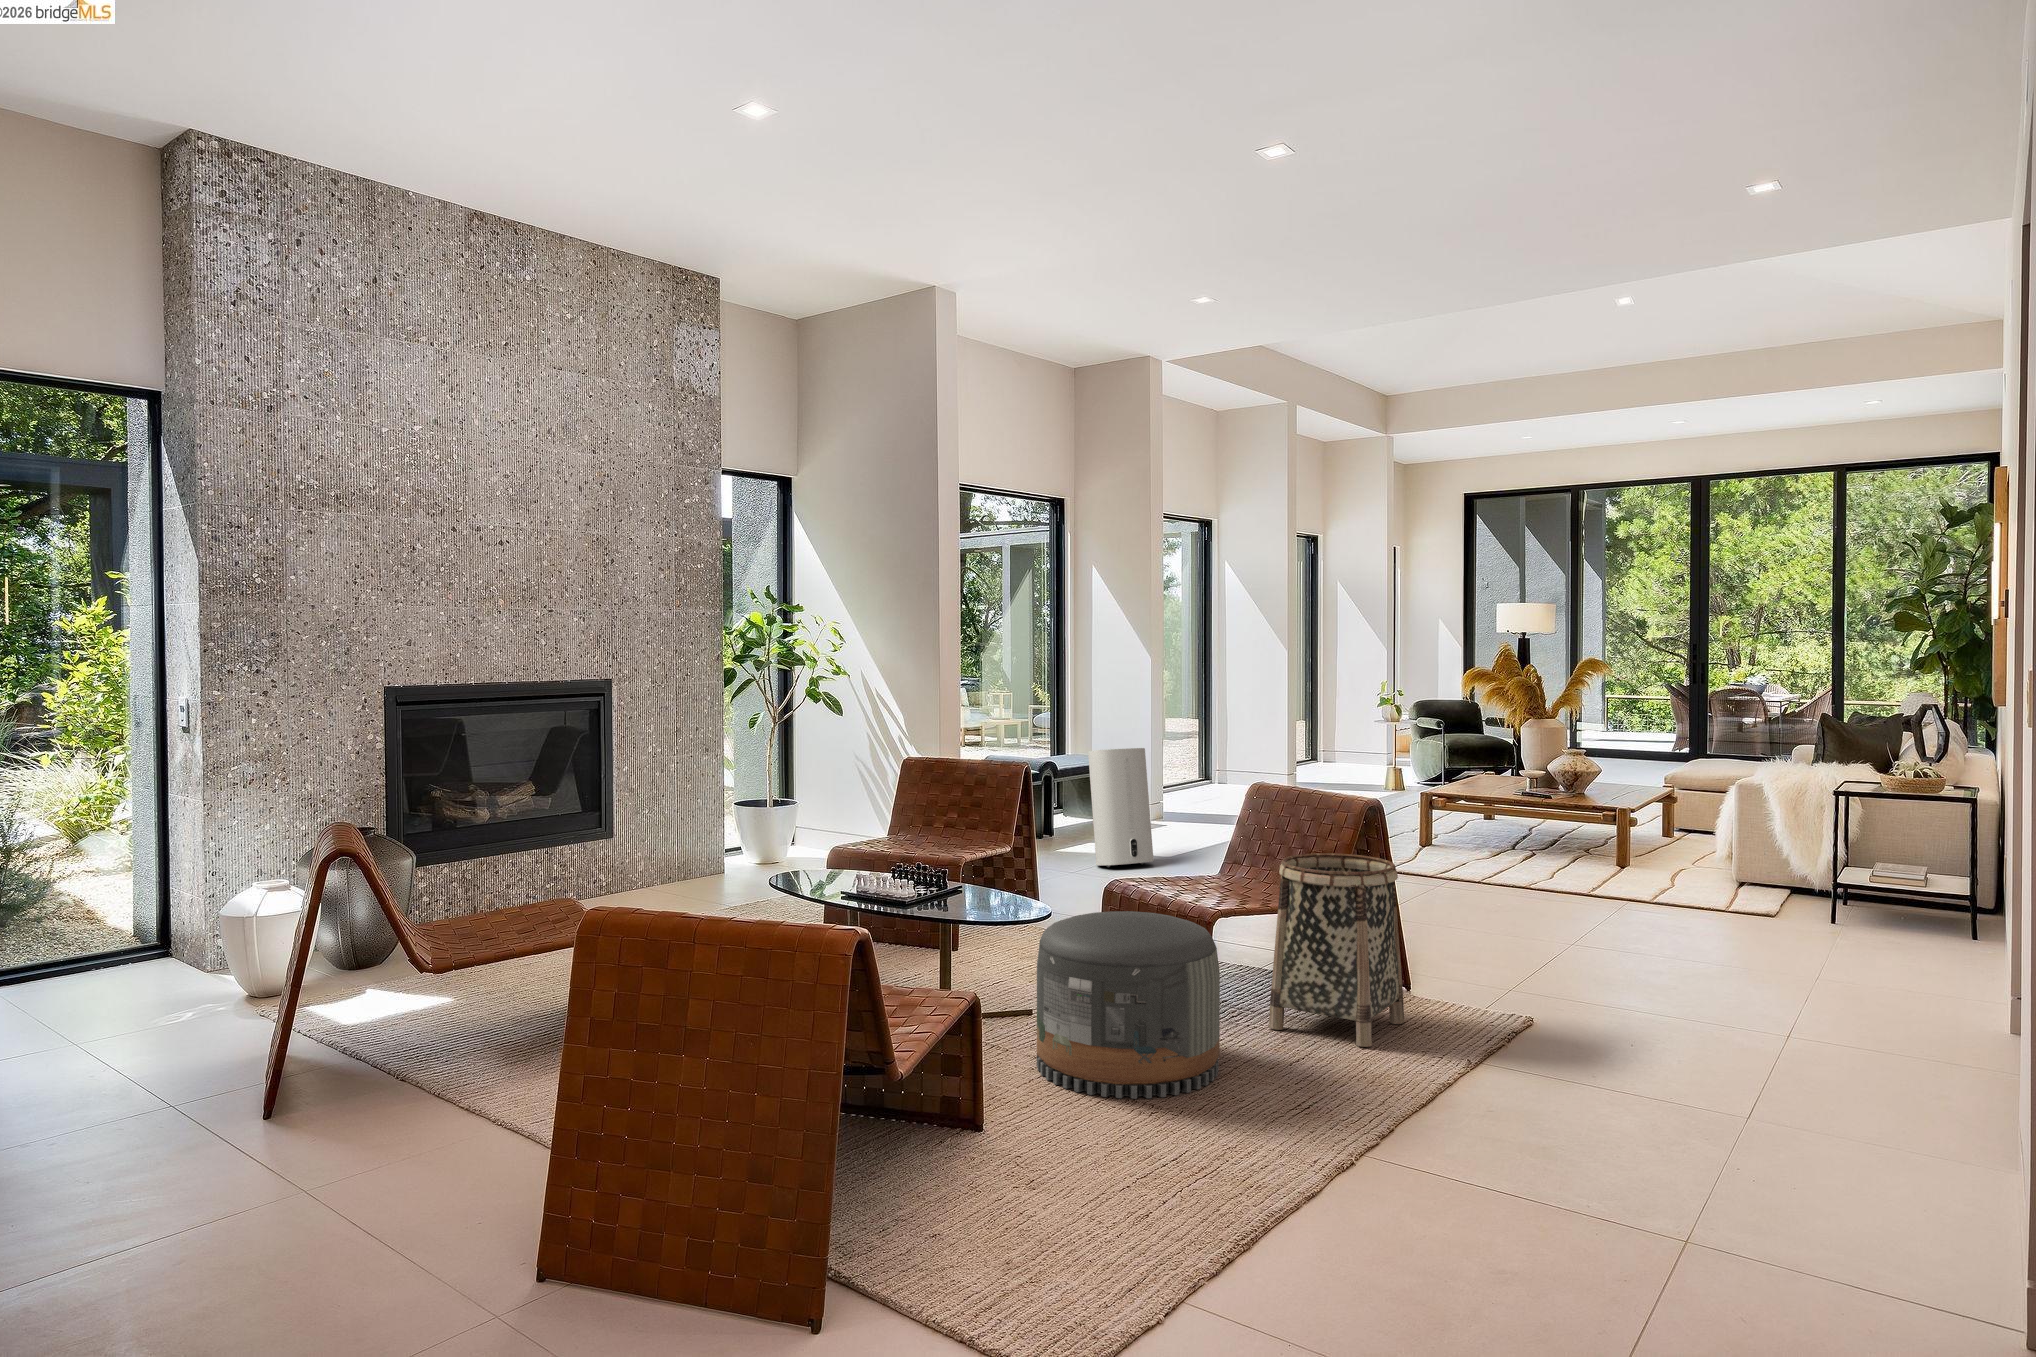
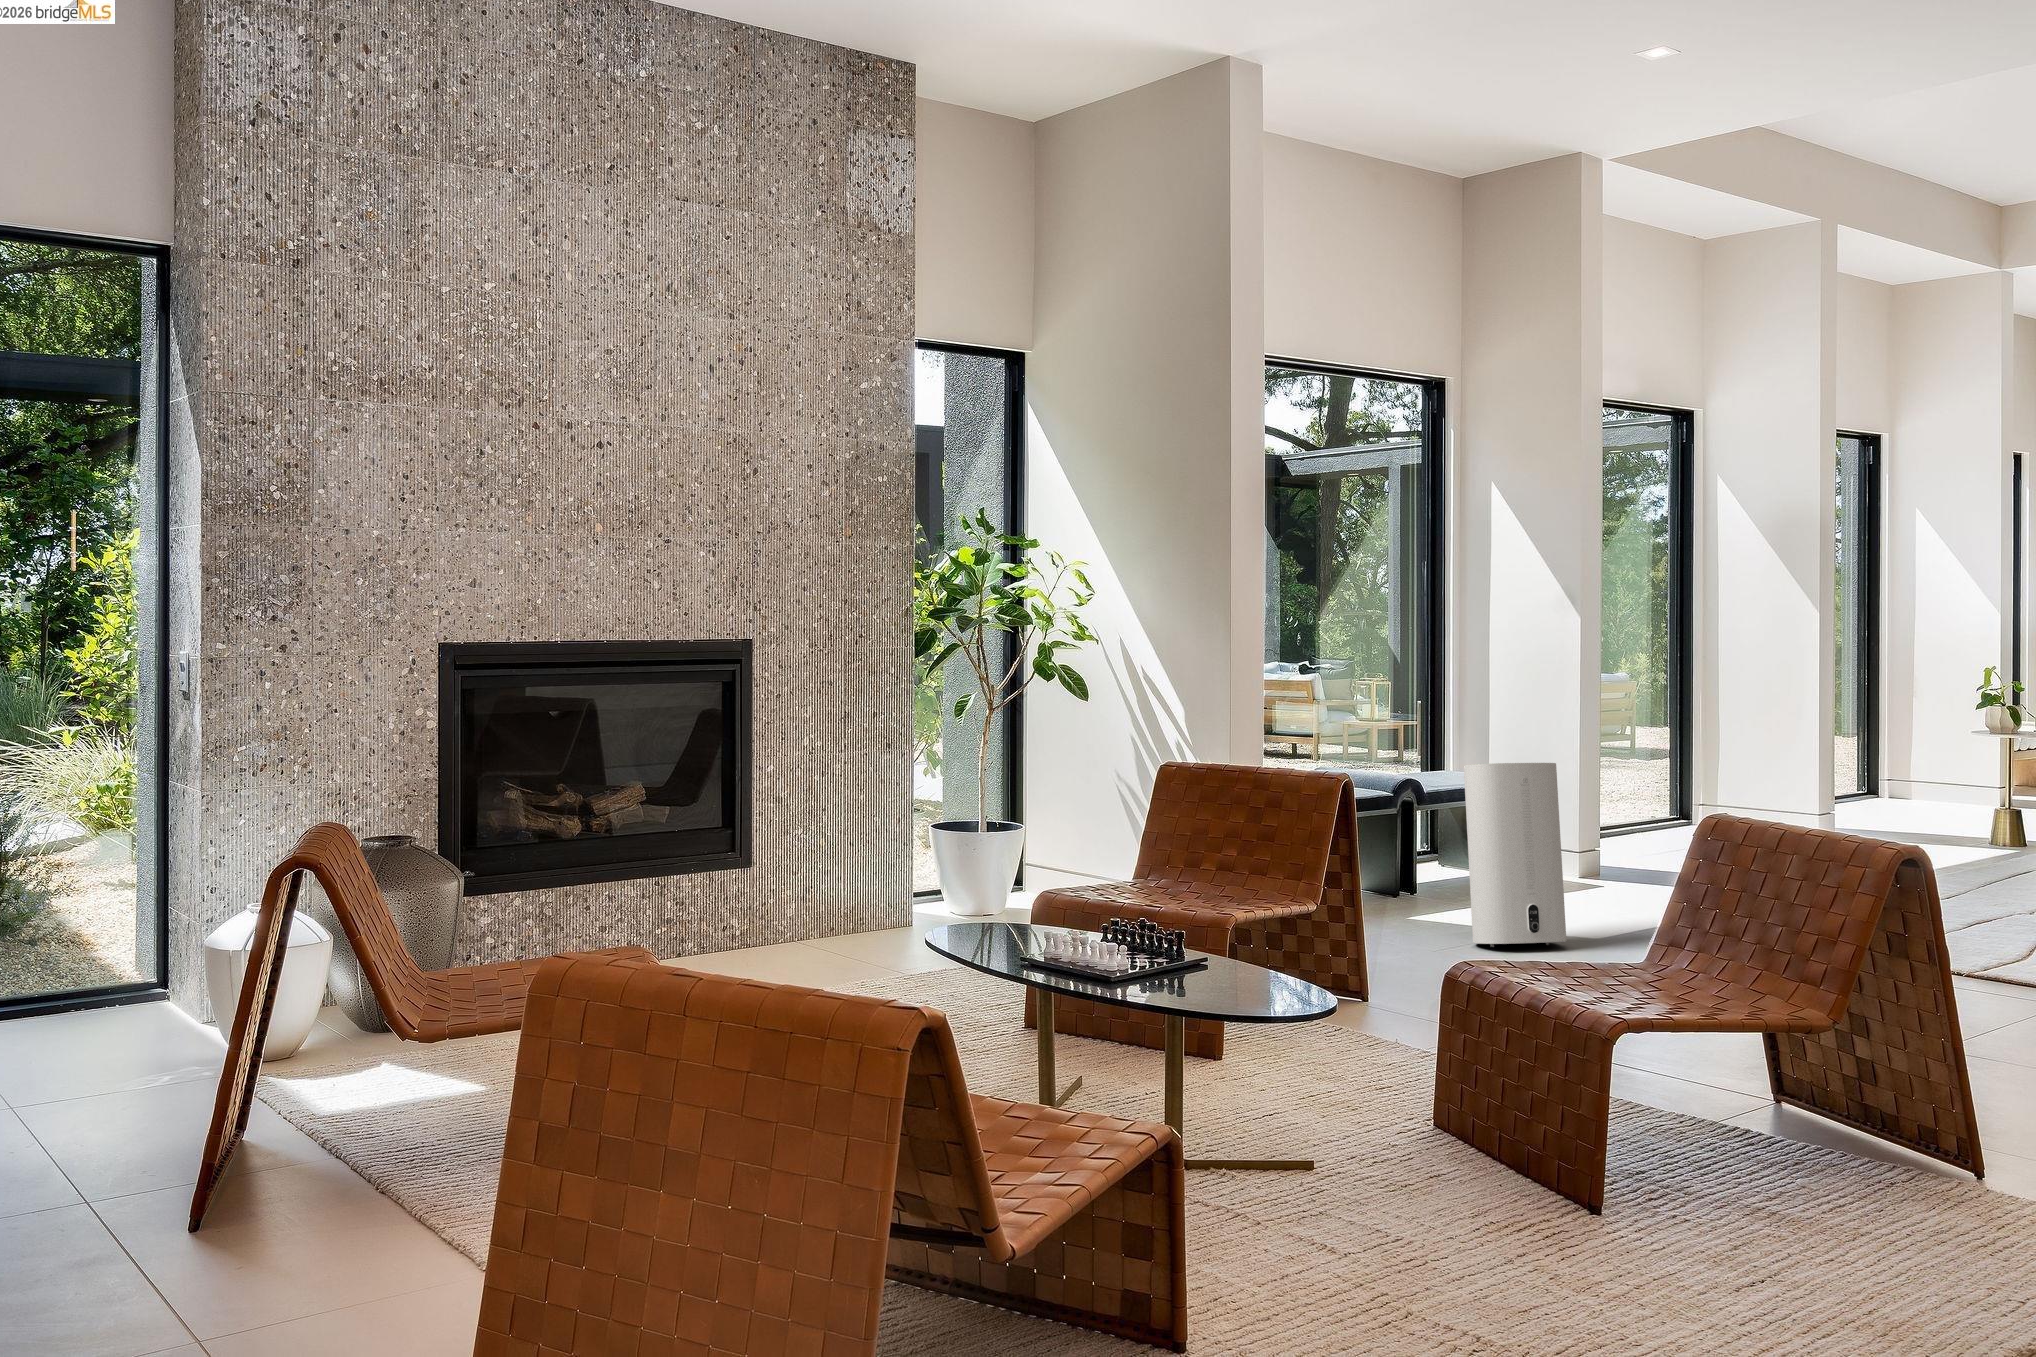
basket: present [1269,853,1404,1047] -> none [1708,937,1953,1267]
pouf: present [1037,911,1220,1099] -> none [1305,1013,1607,1320]

